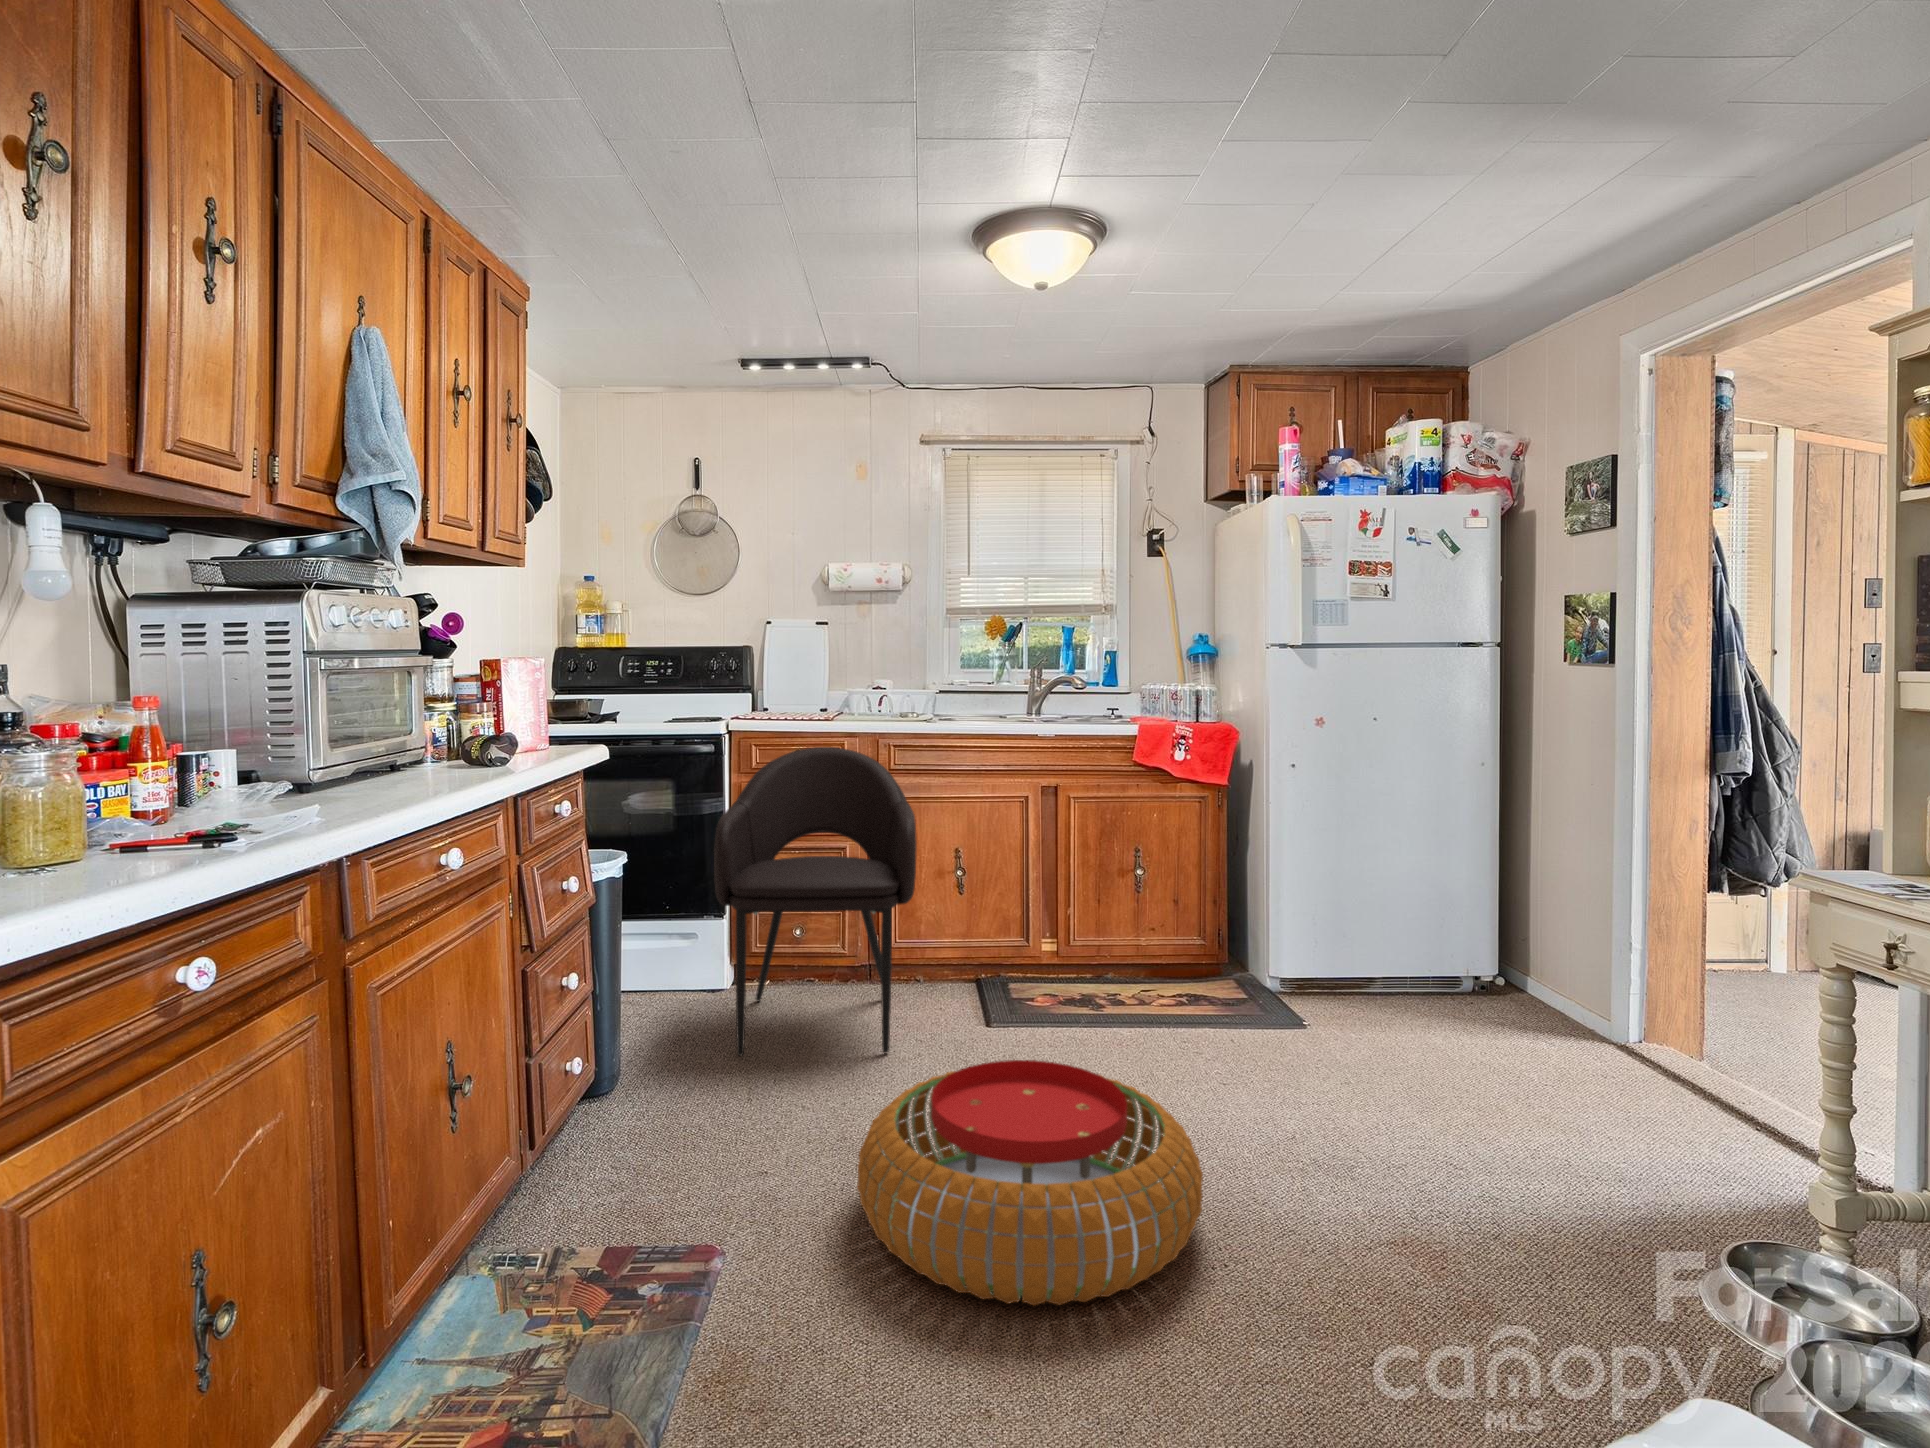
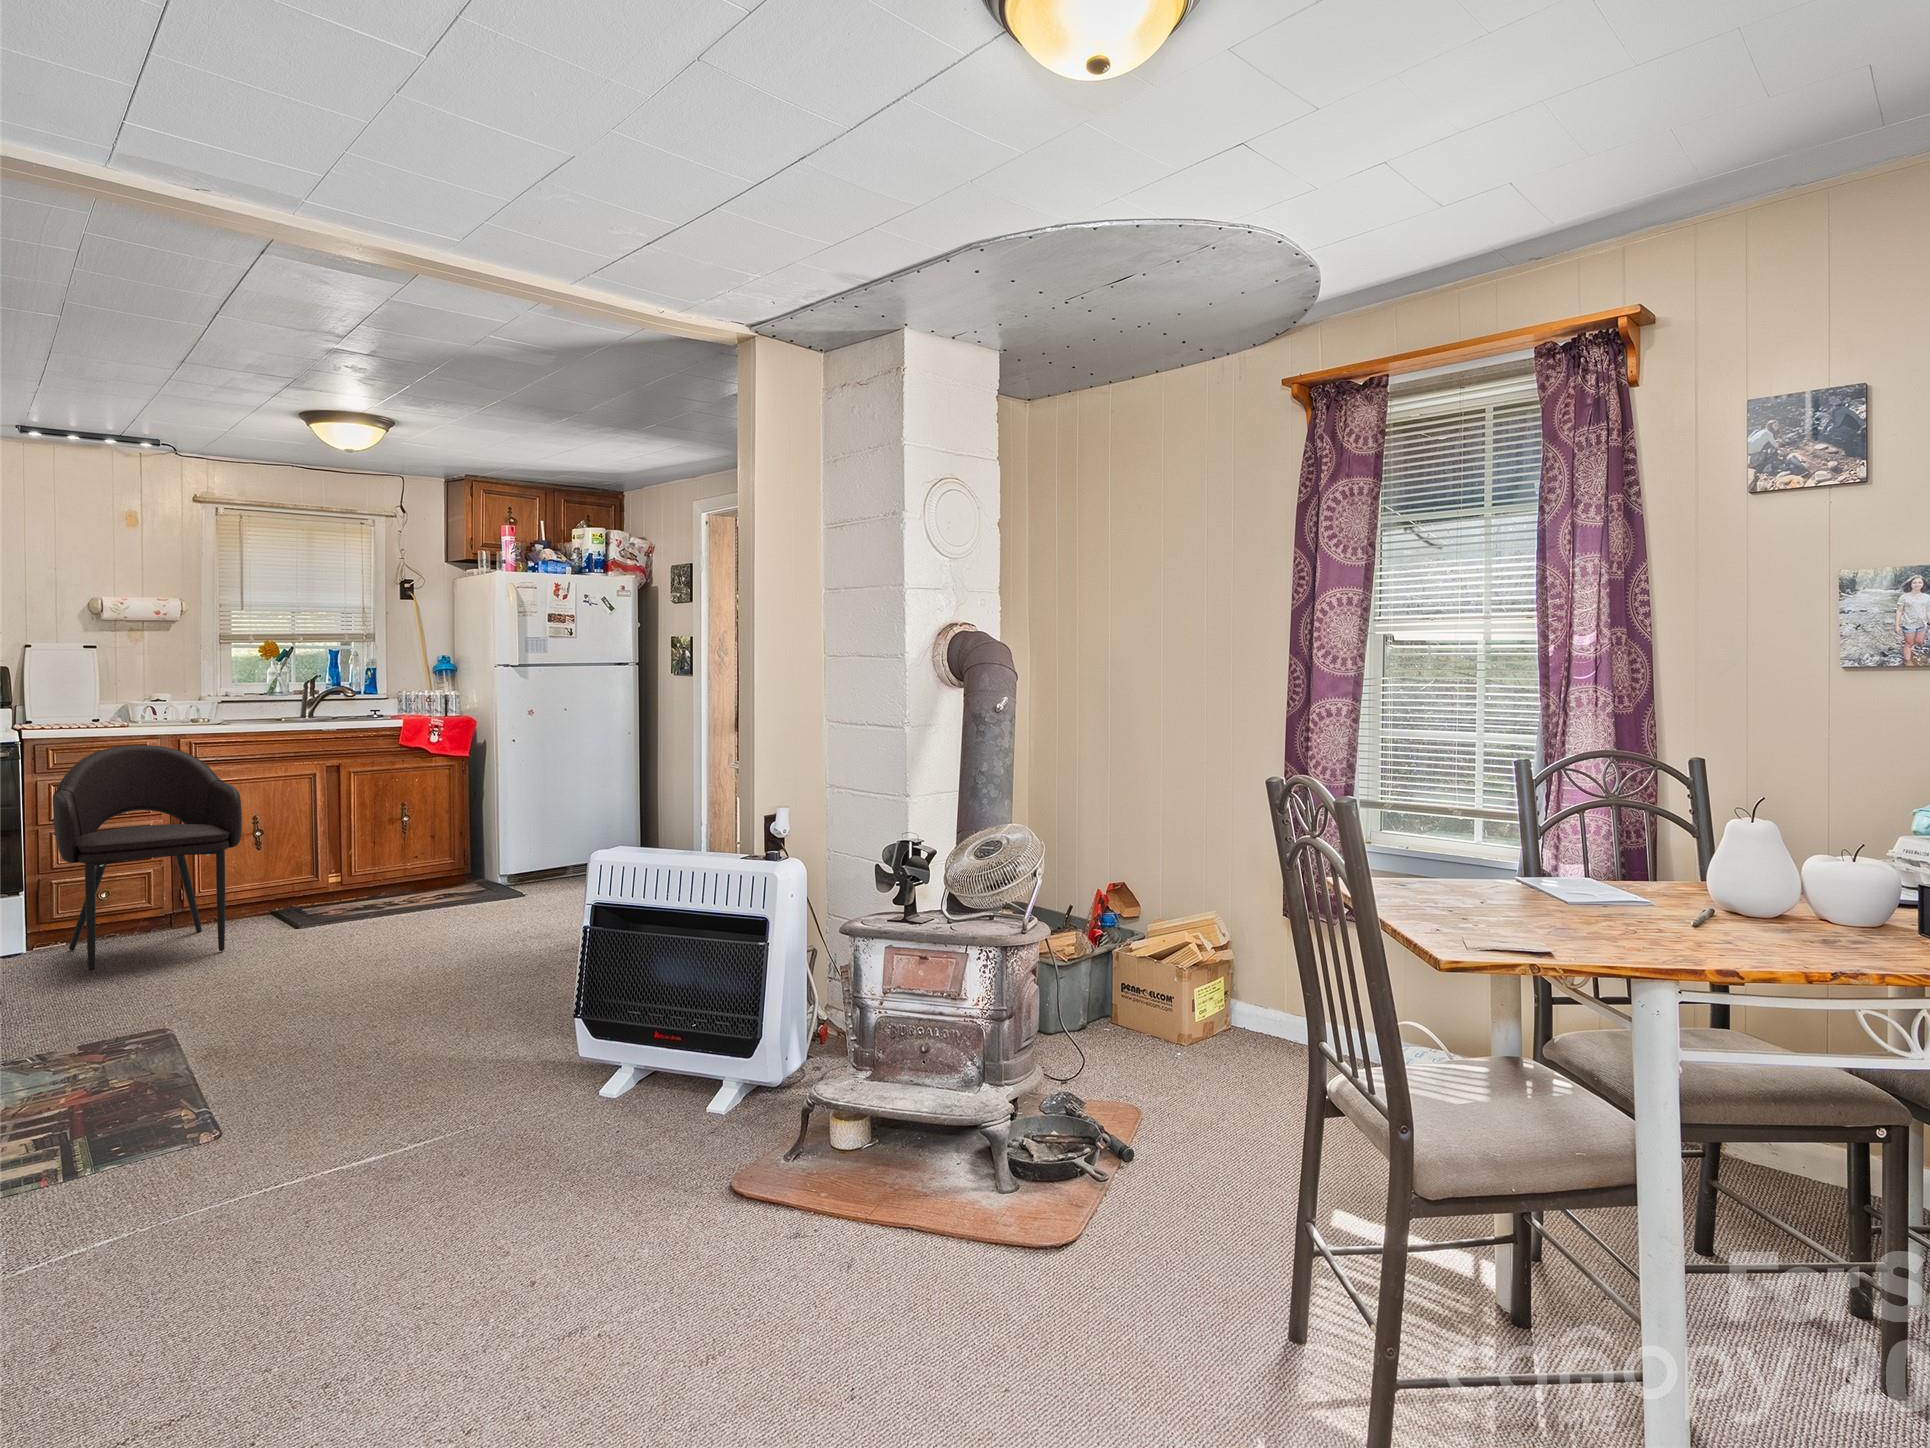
pouf: present [857,1060,1203,1305] -> none [257,902,471,1002]

